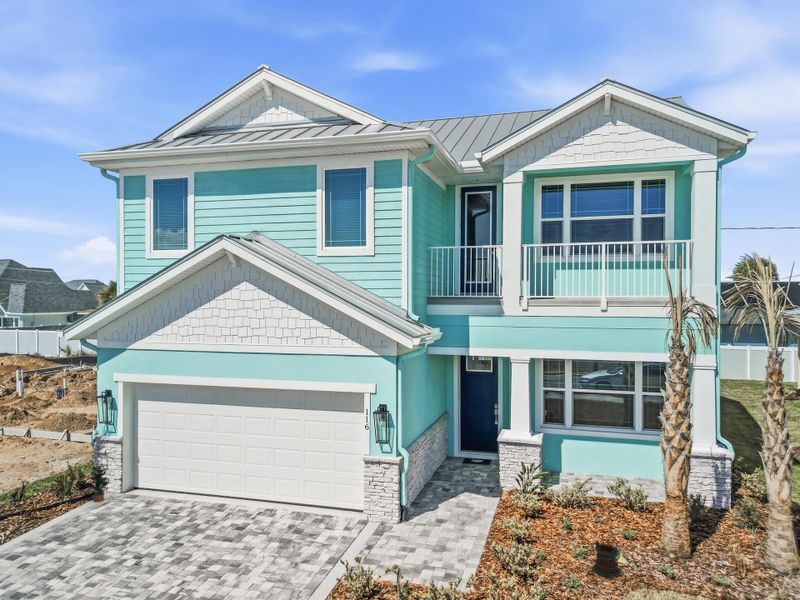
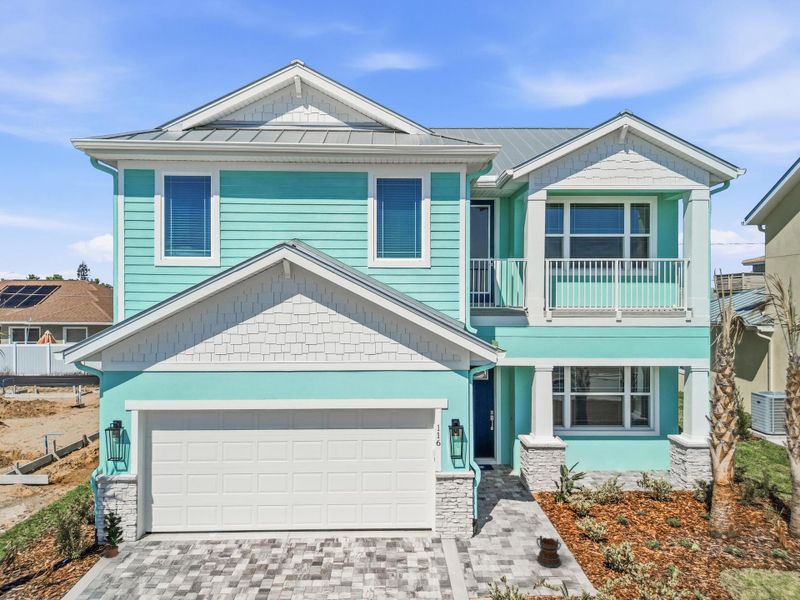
bucket: present [592,540,620,578] -> present [536,536,561,568]

